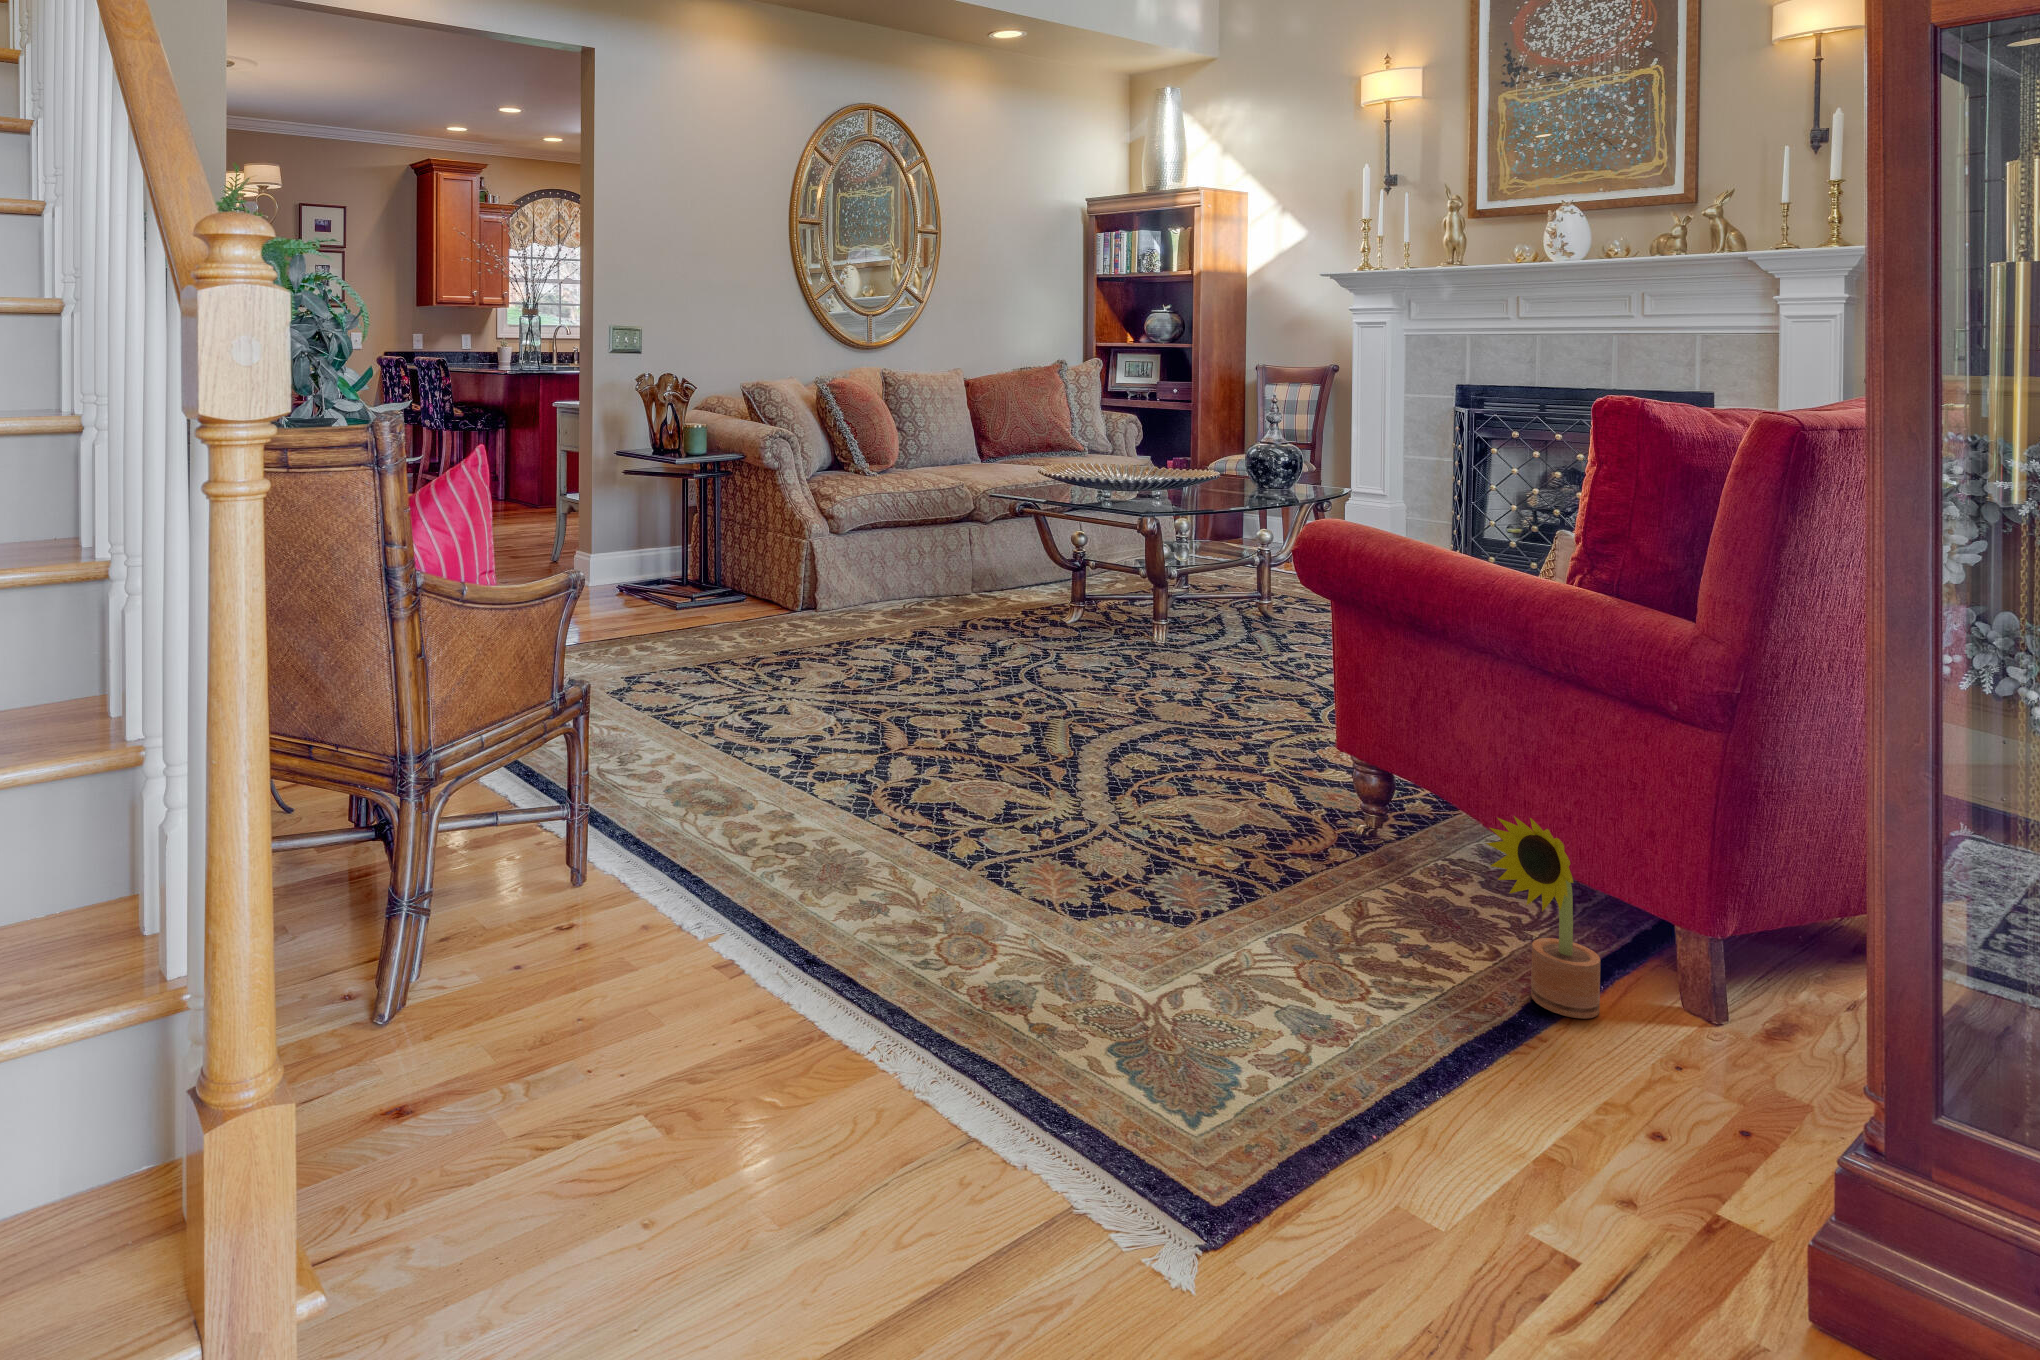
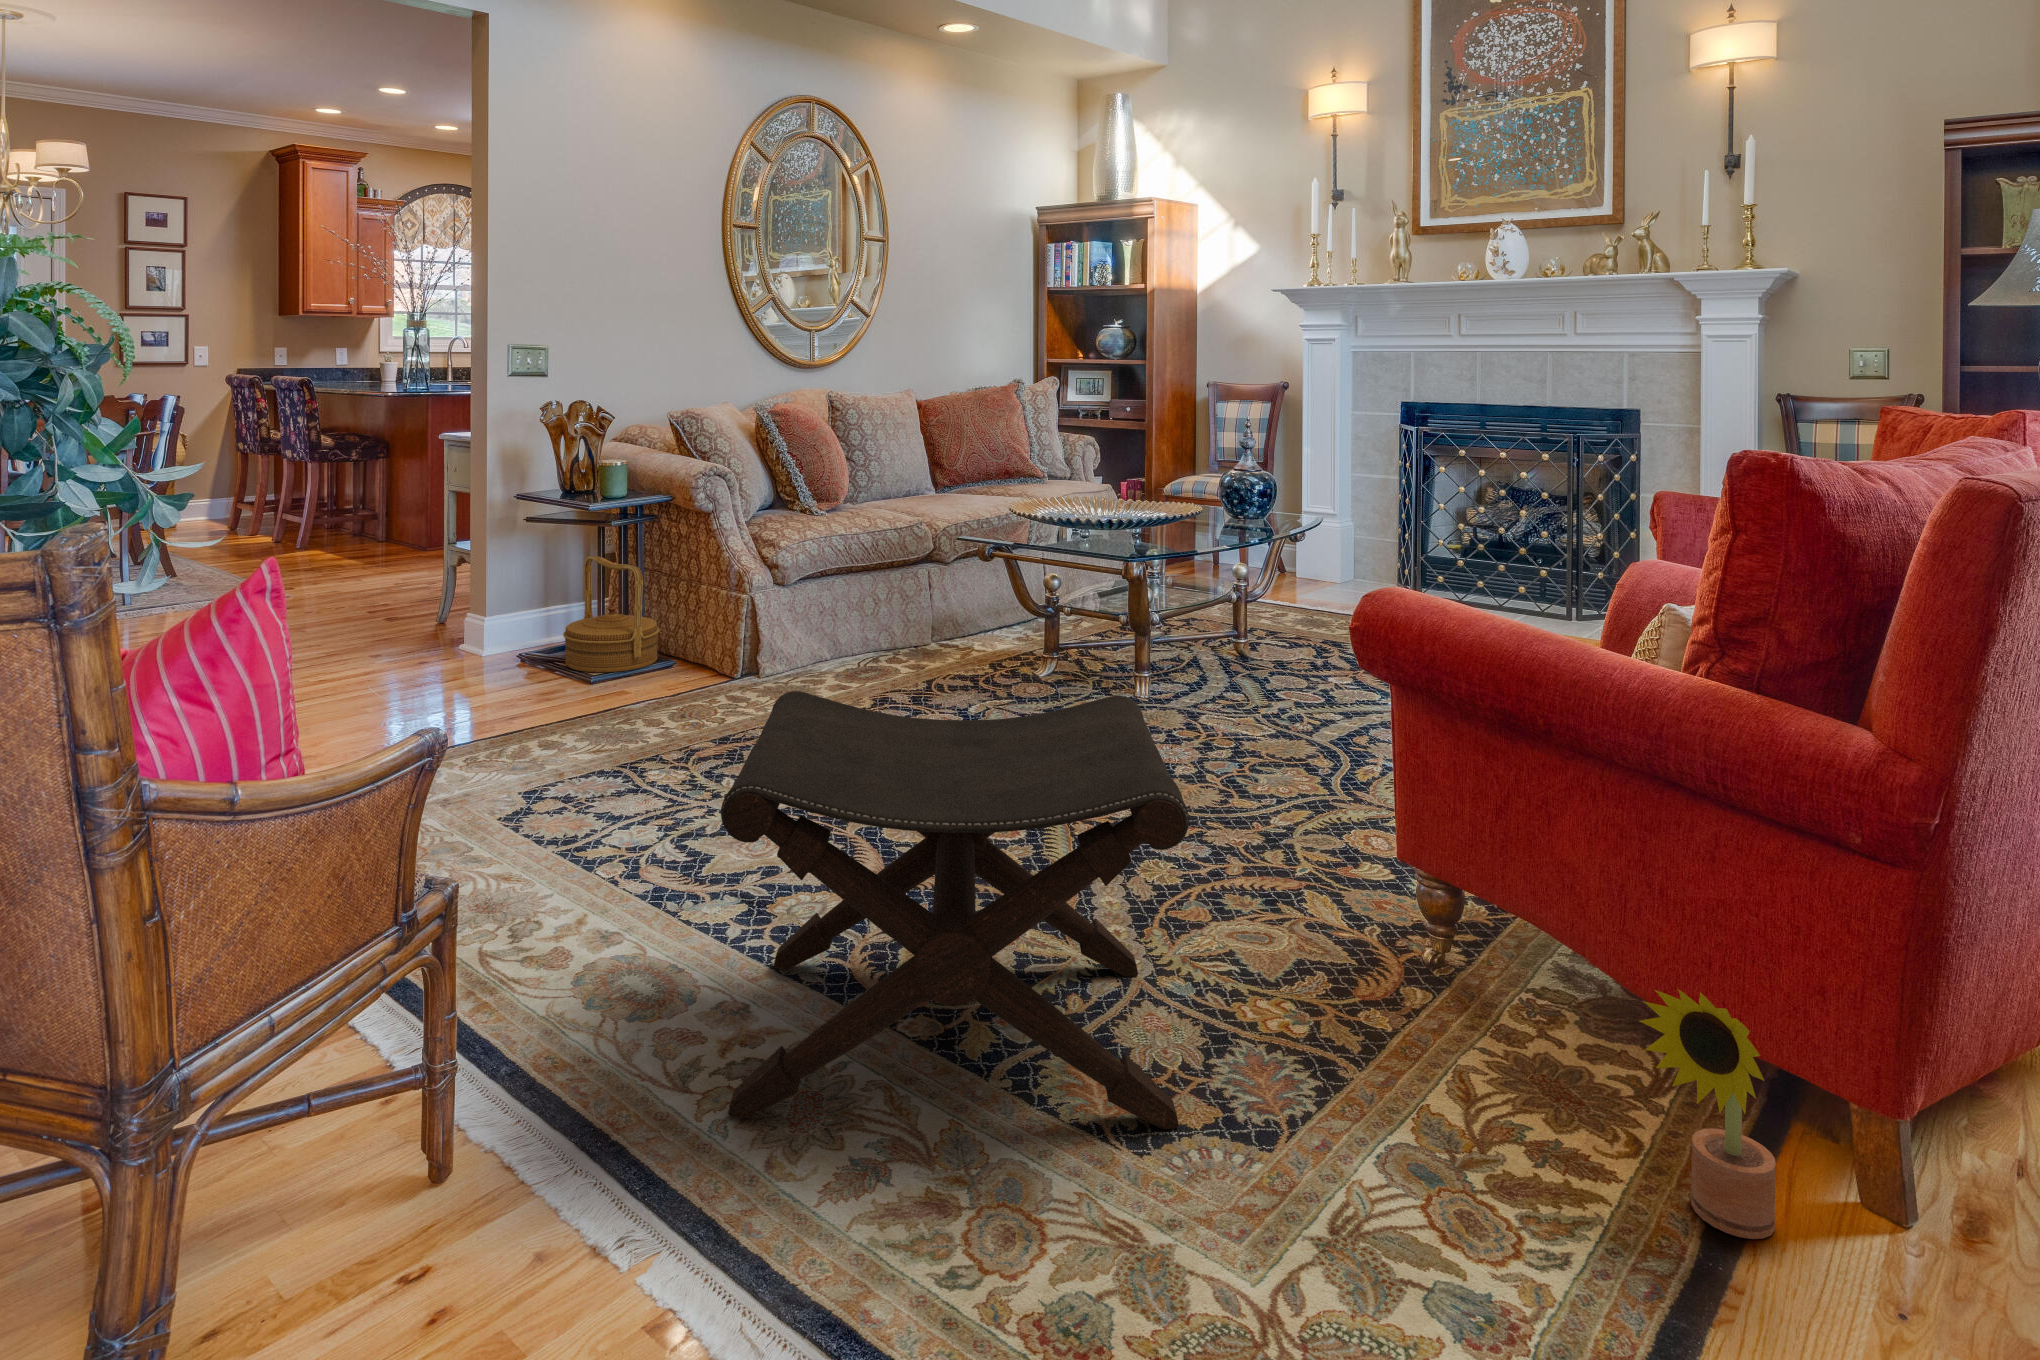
basket: none [657,504,735,600] -> present [563,556,660,672]
footstool: none [769,583,1123,912] -> present [721,691,1189,1130]

